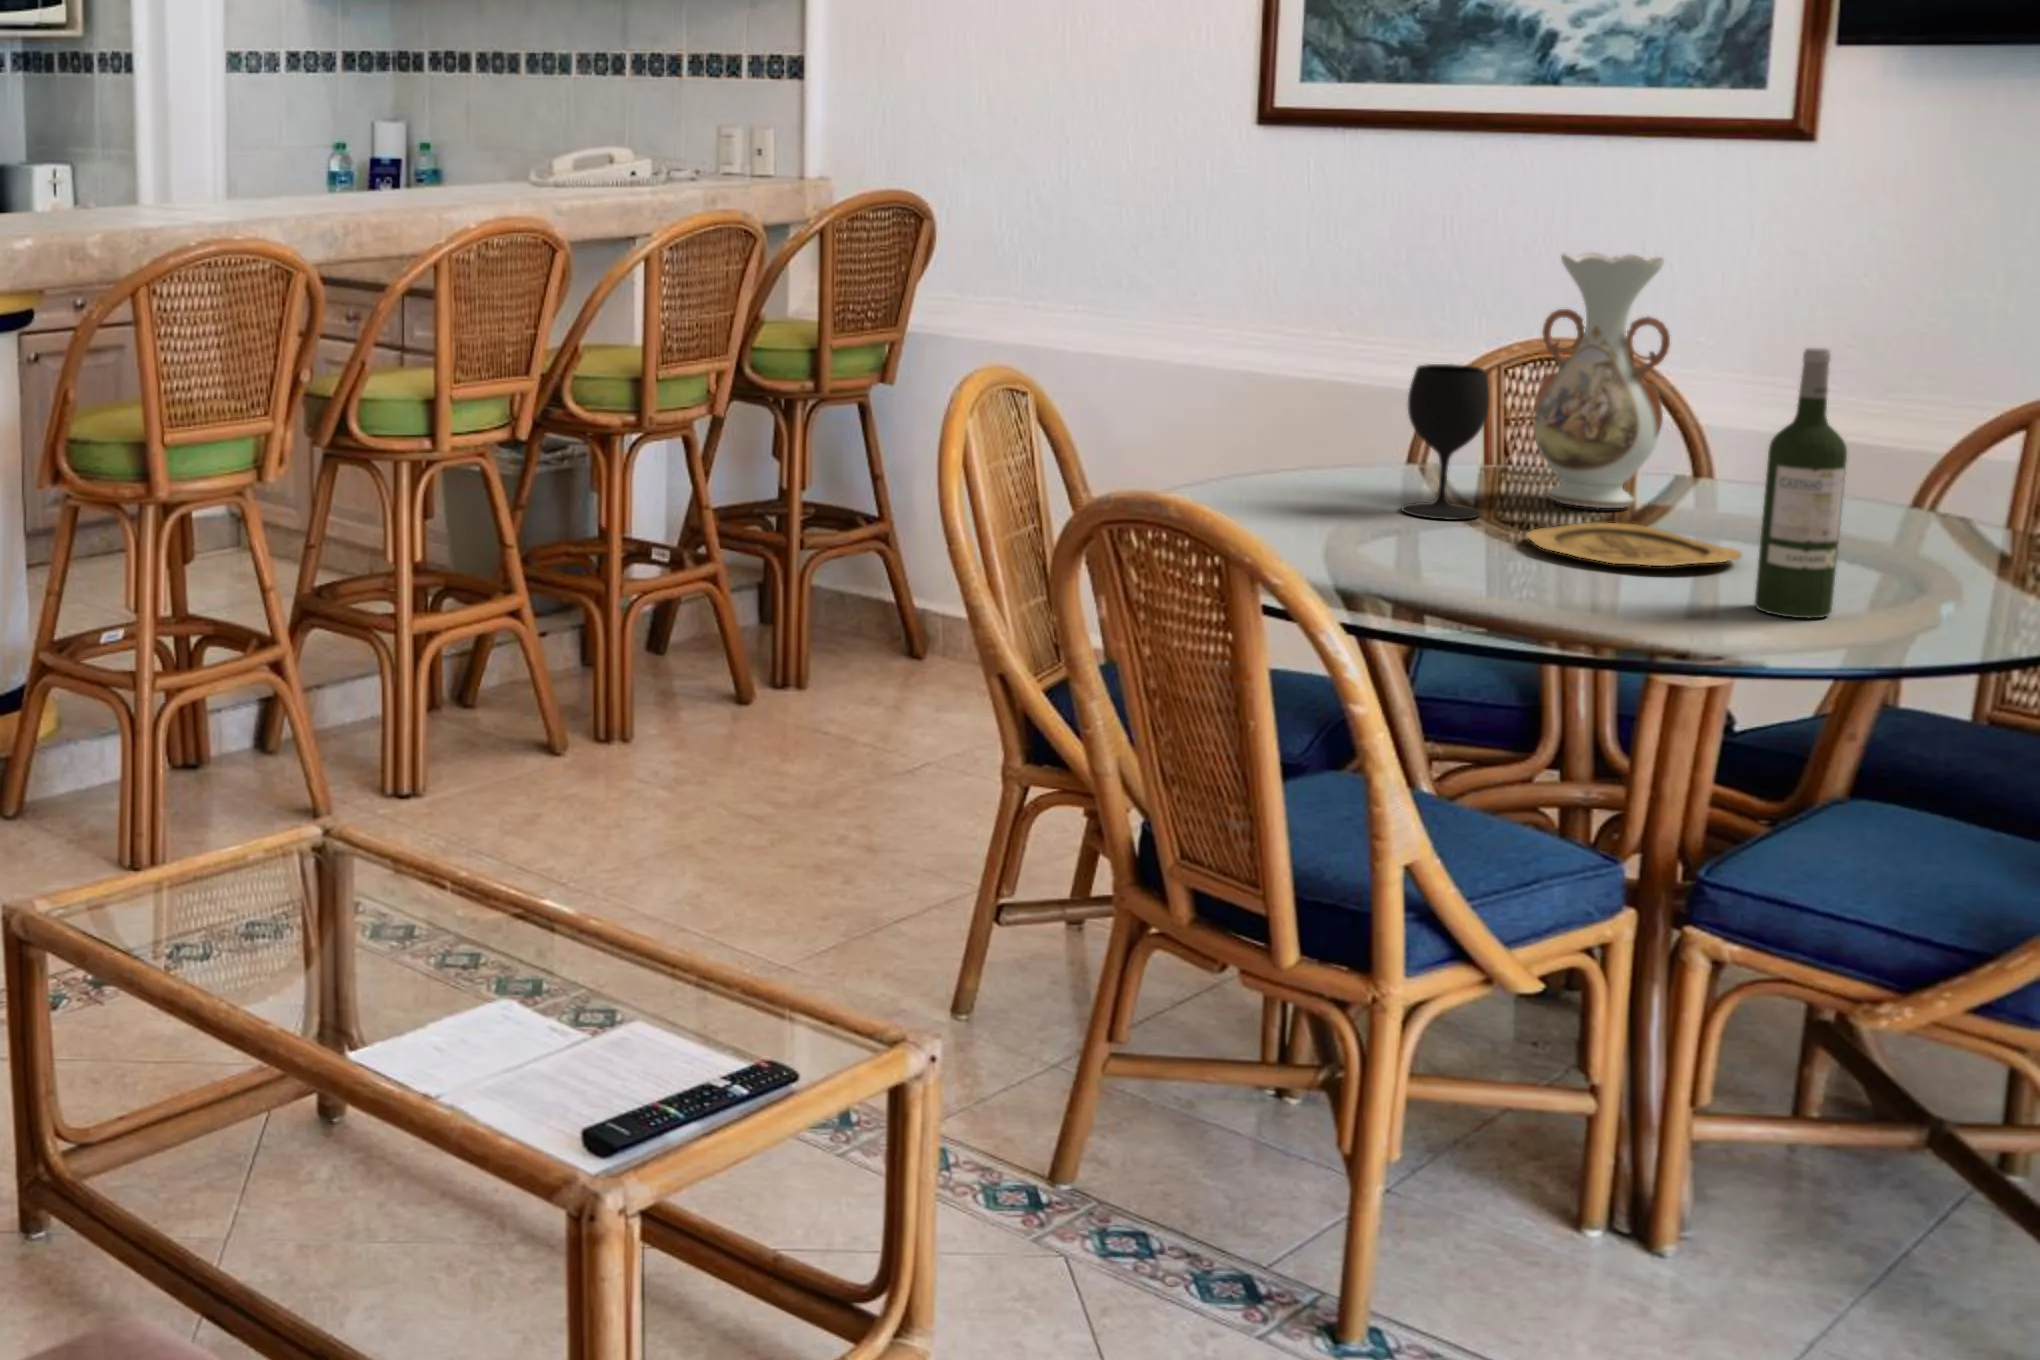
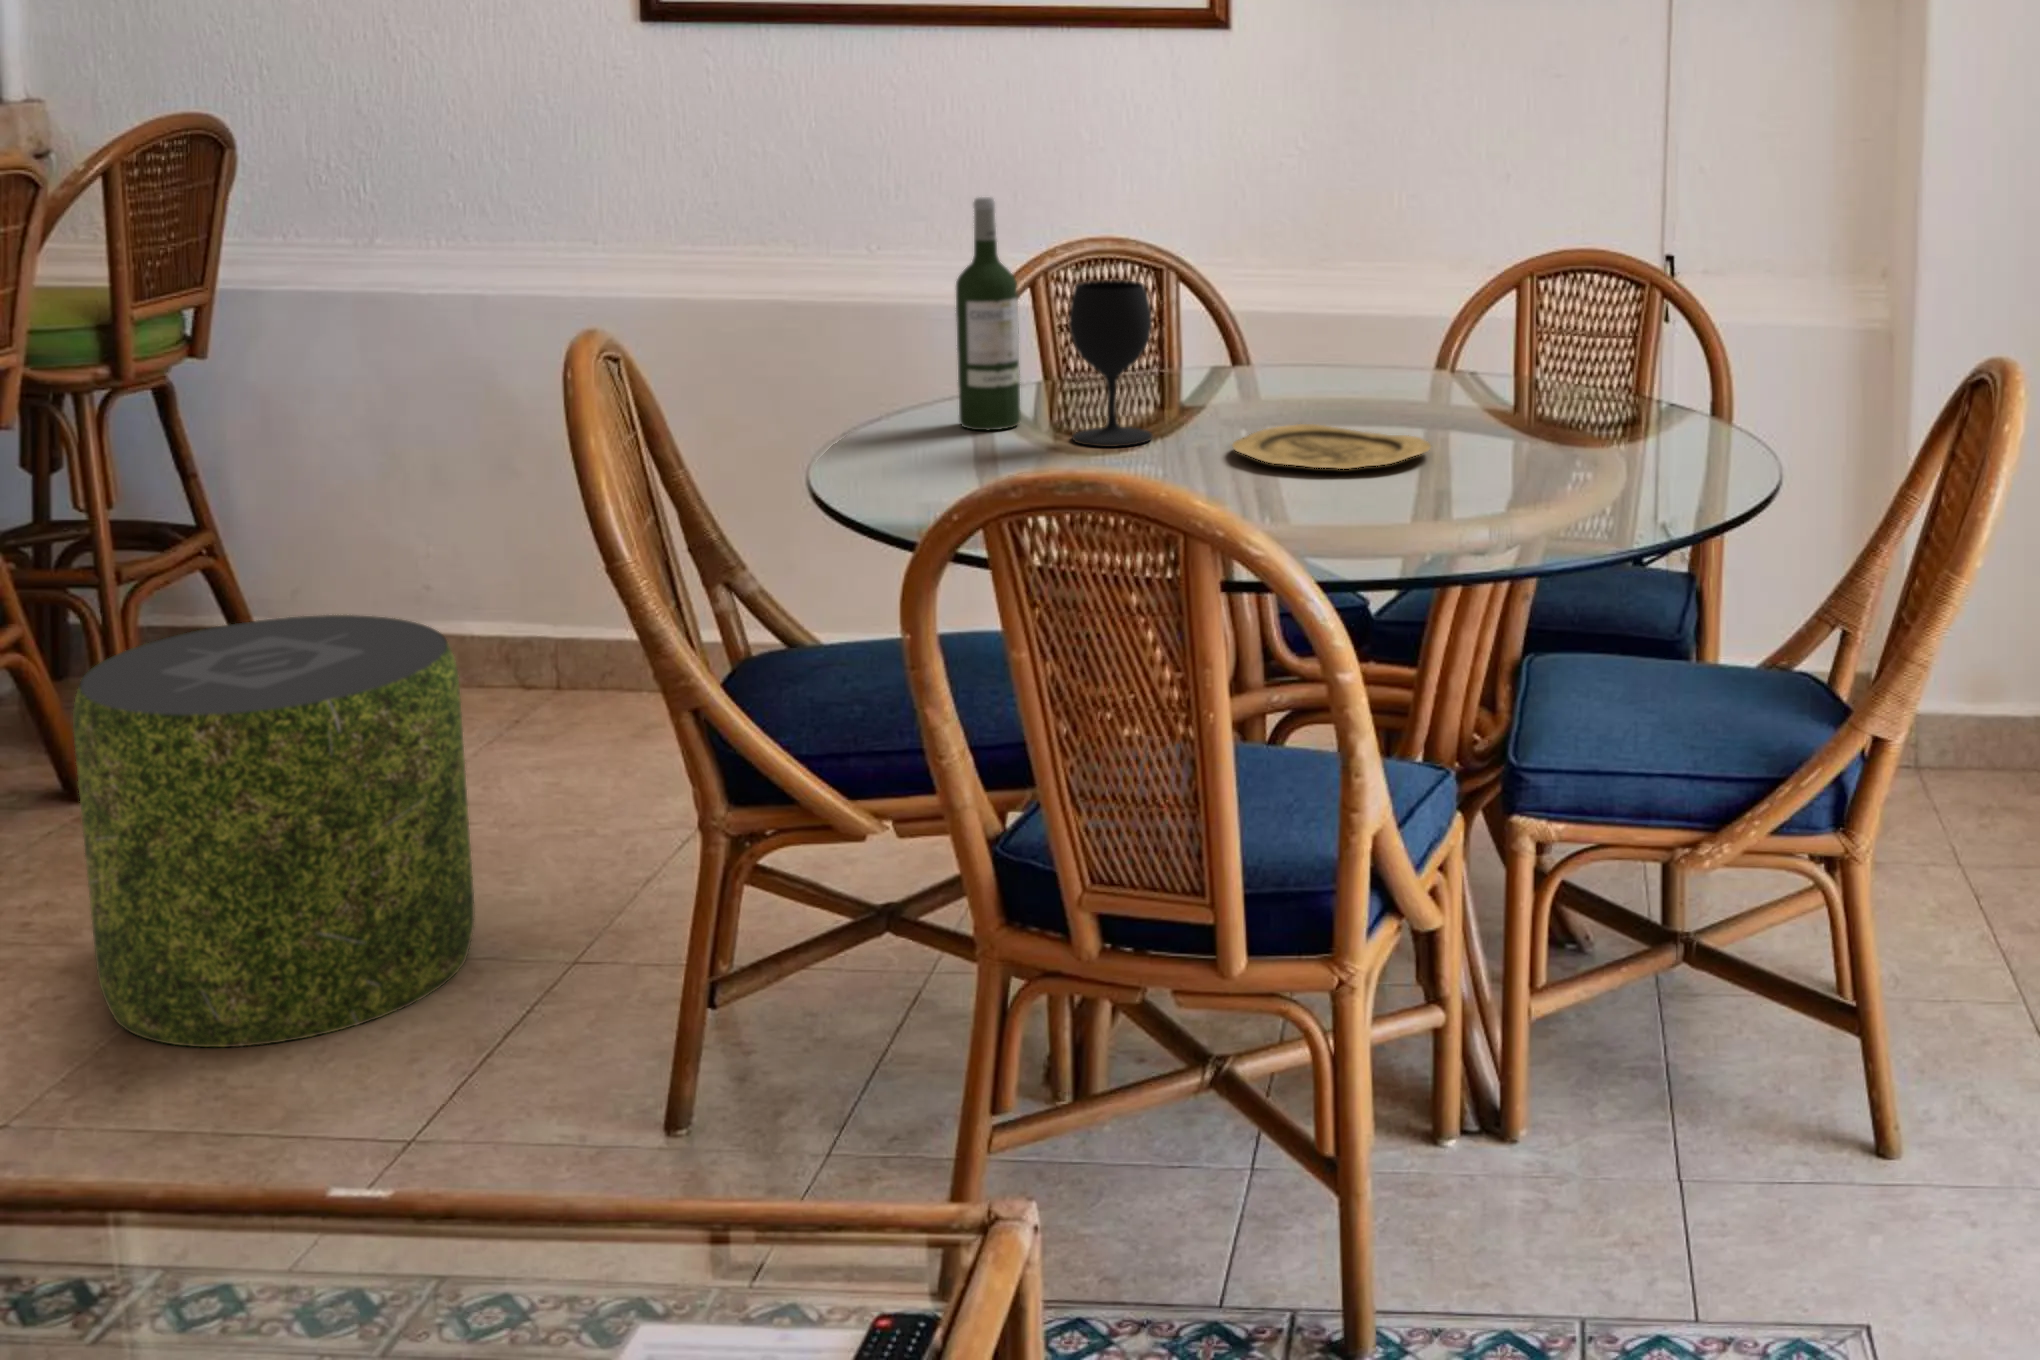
vase: present [1533,253,1670,508] -> none [1153,152,1281,411]
wine bottle: present [1755,348,1847,618] -> present [956,197,1021,430]
pouf: none [678,571,940,881] -> present [73,615,474,1047]

